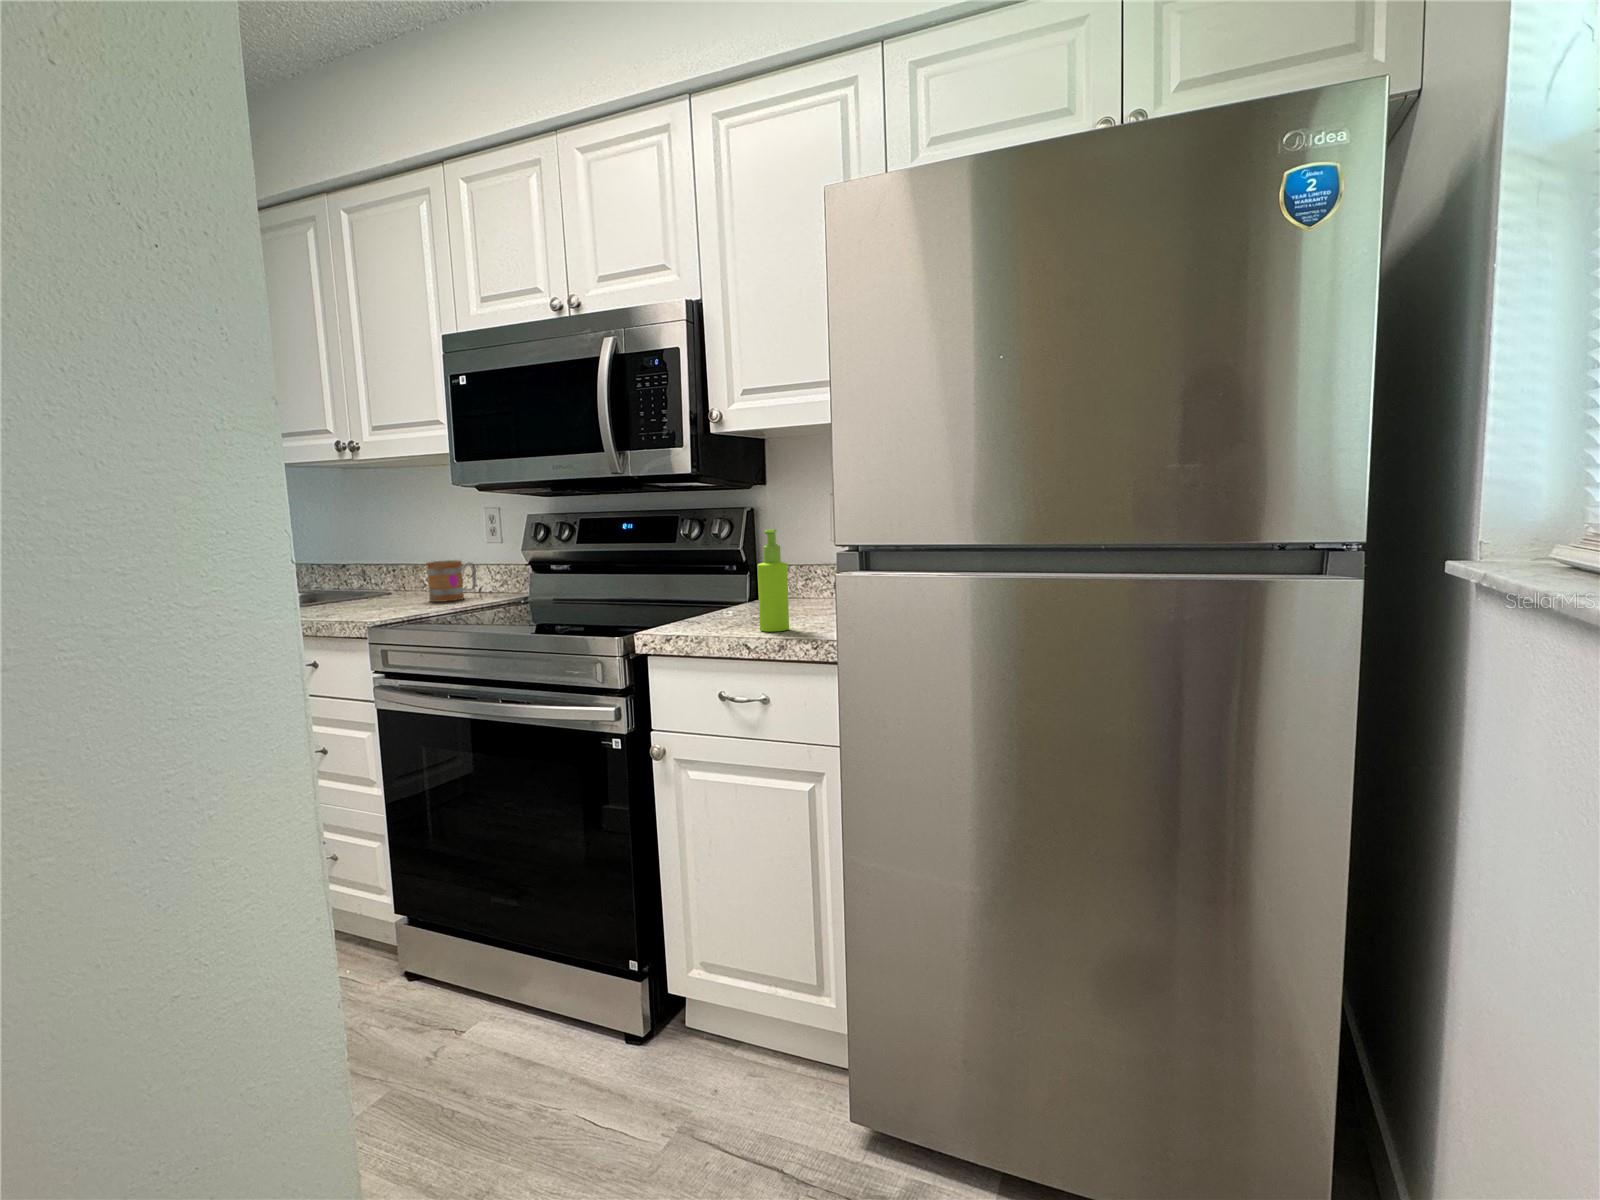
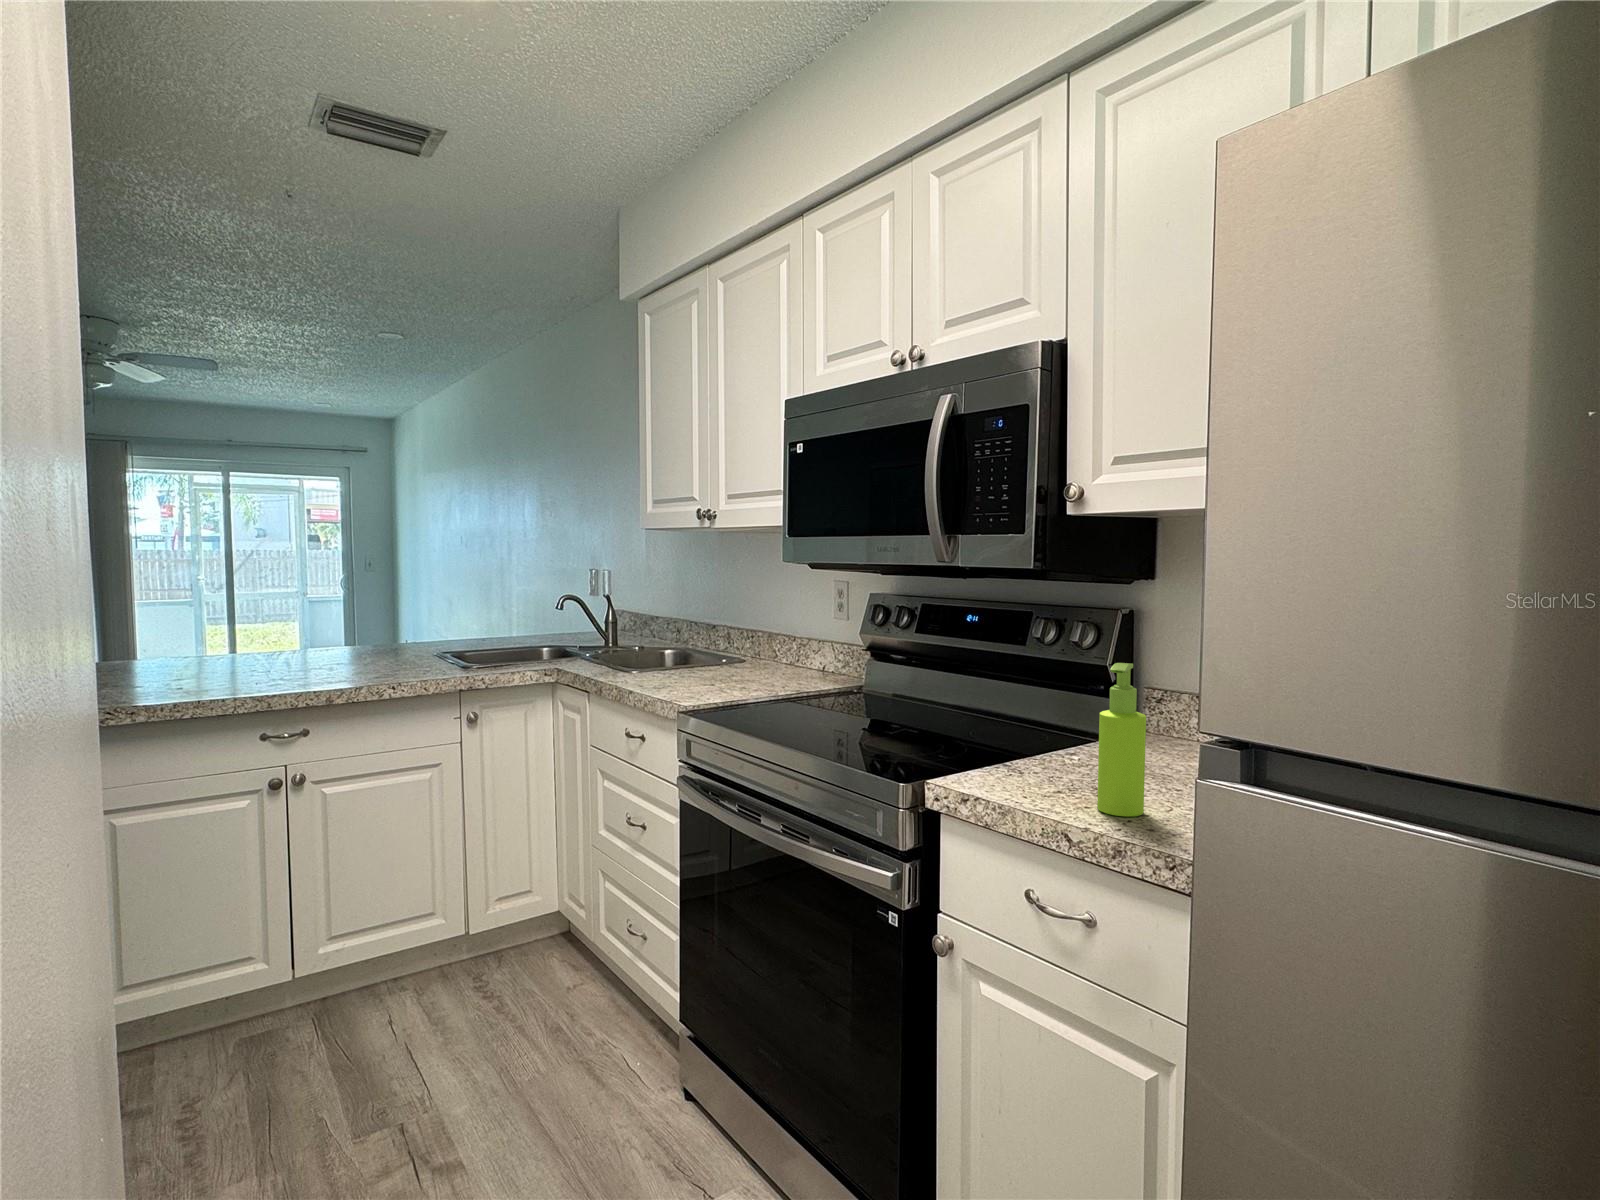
mug: present [426,560,476,602] -> none [769,635,820,680]

